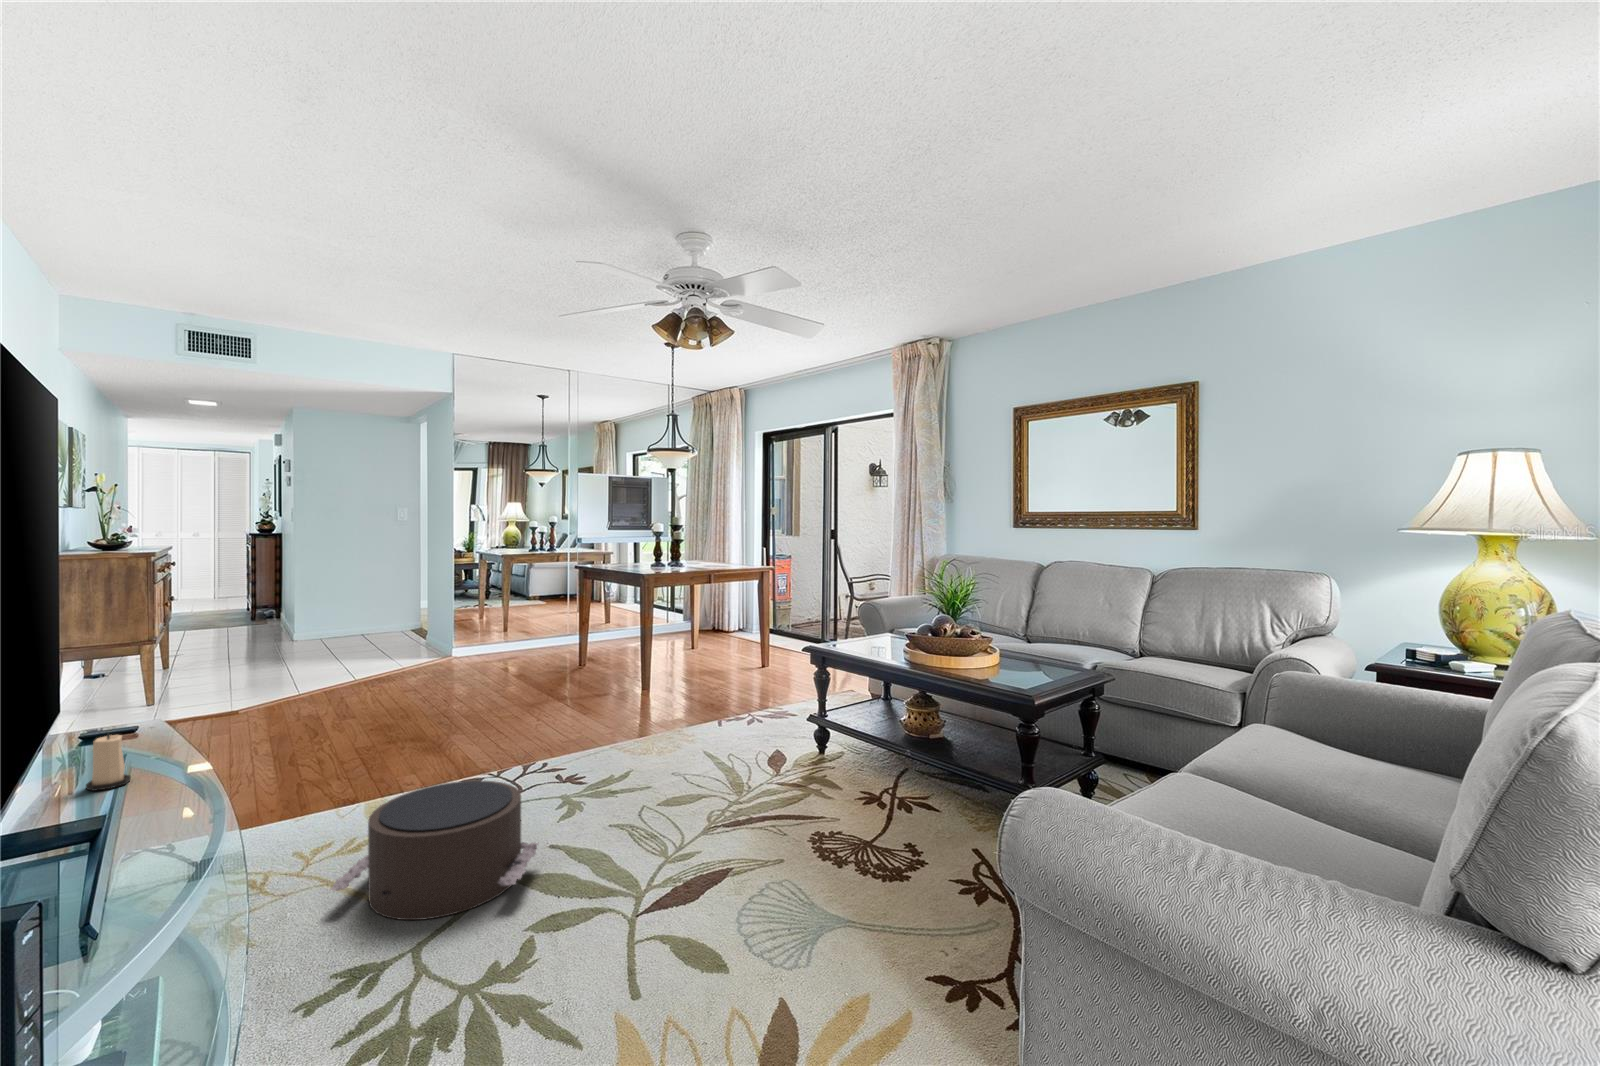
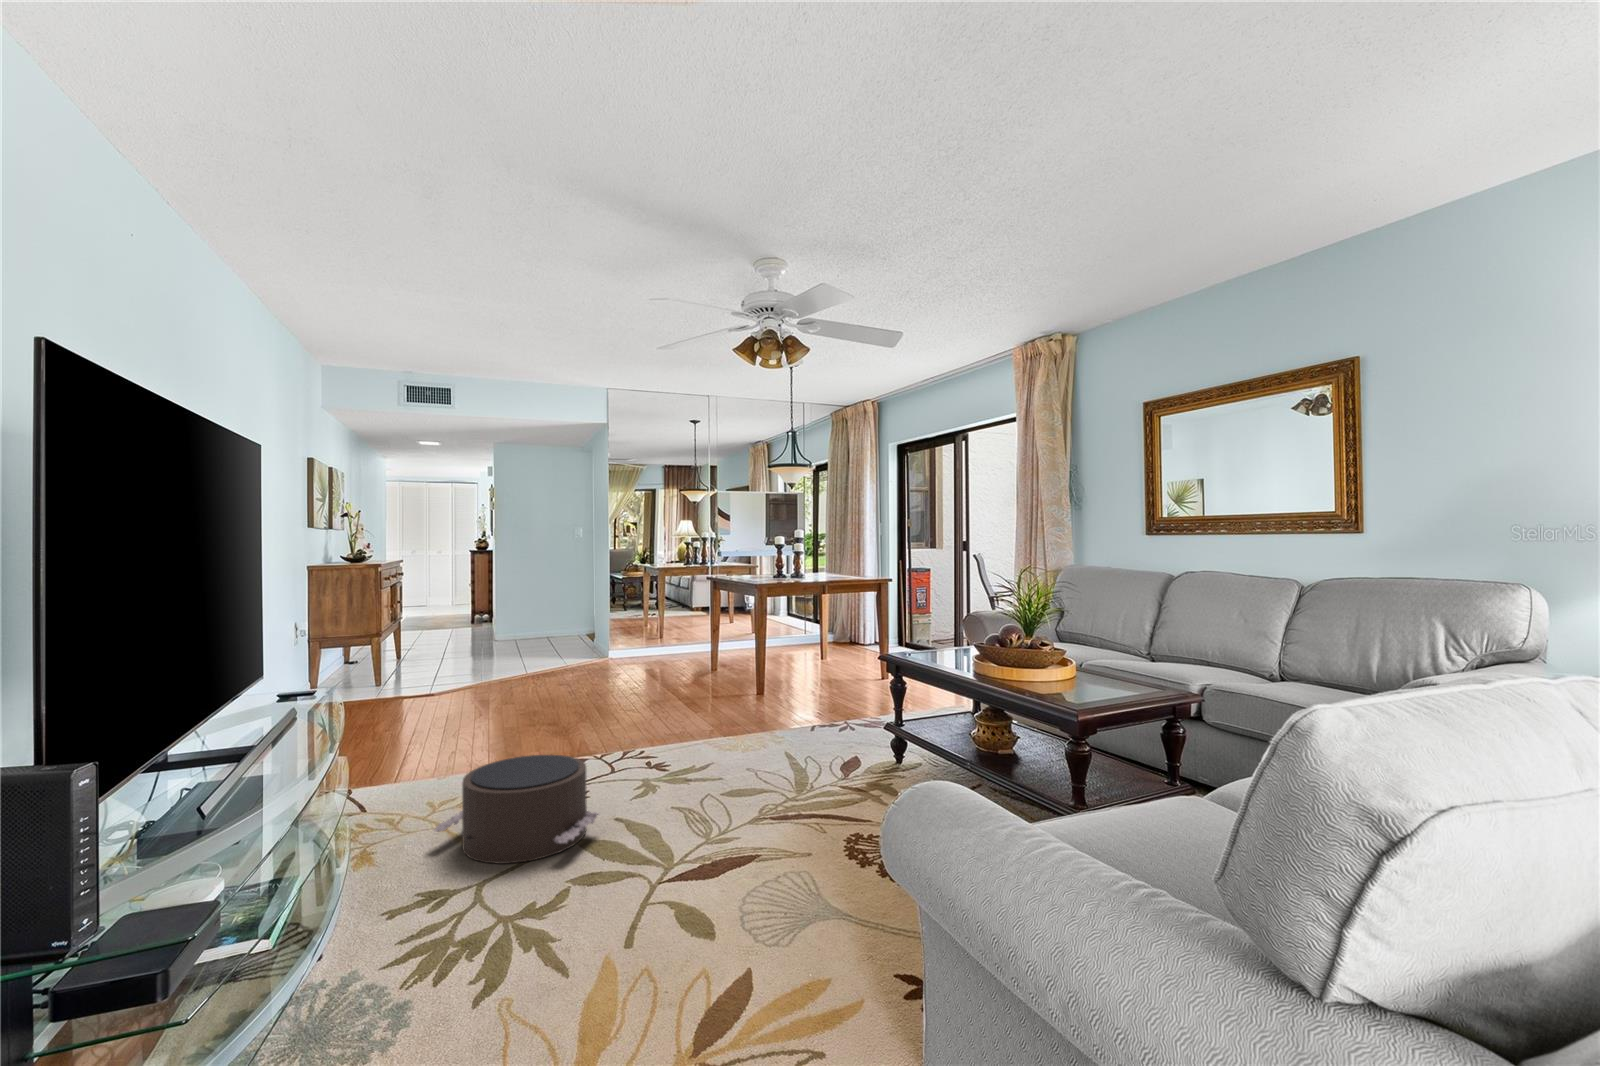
candle: present [86,734,131,791] -> none [262,688,291,730]

